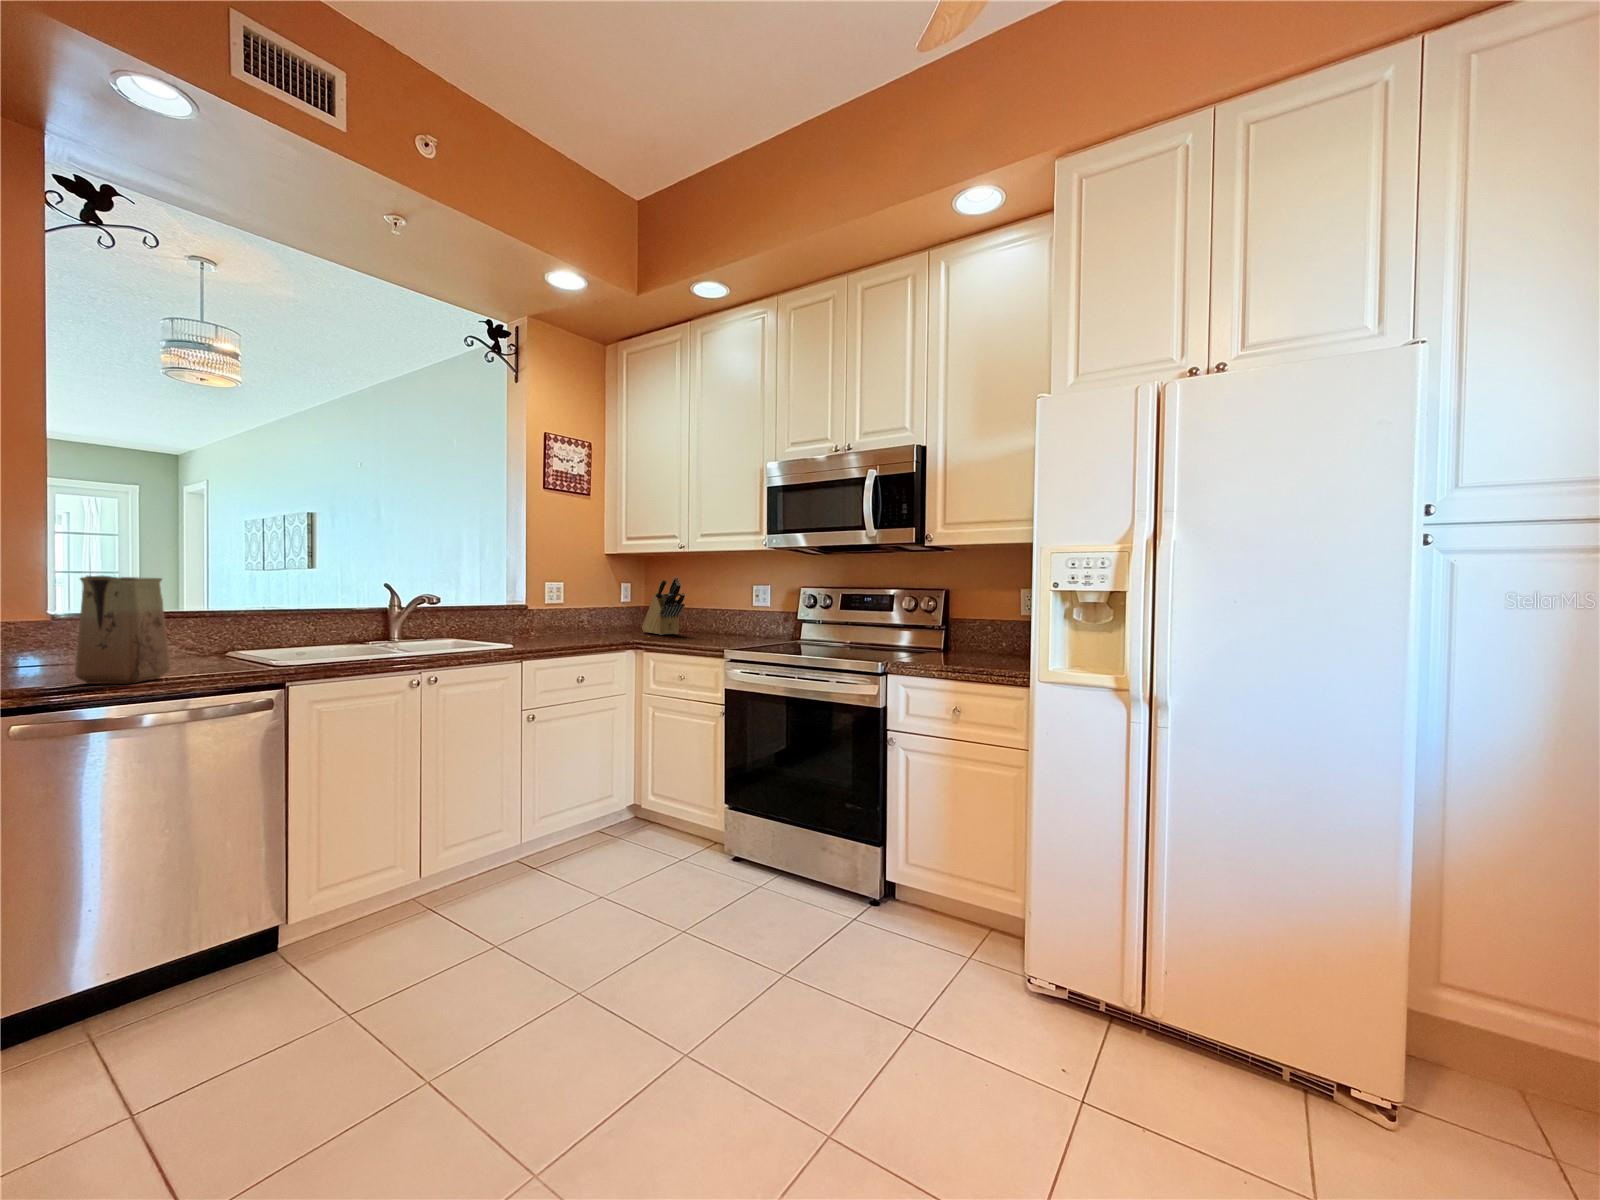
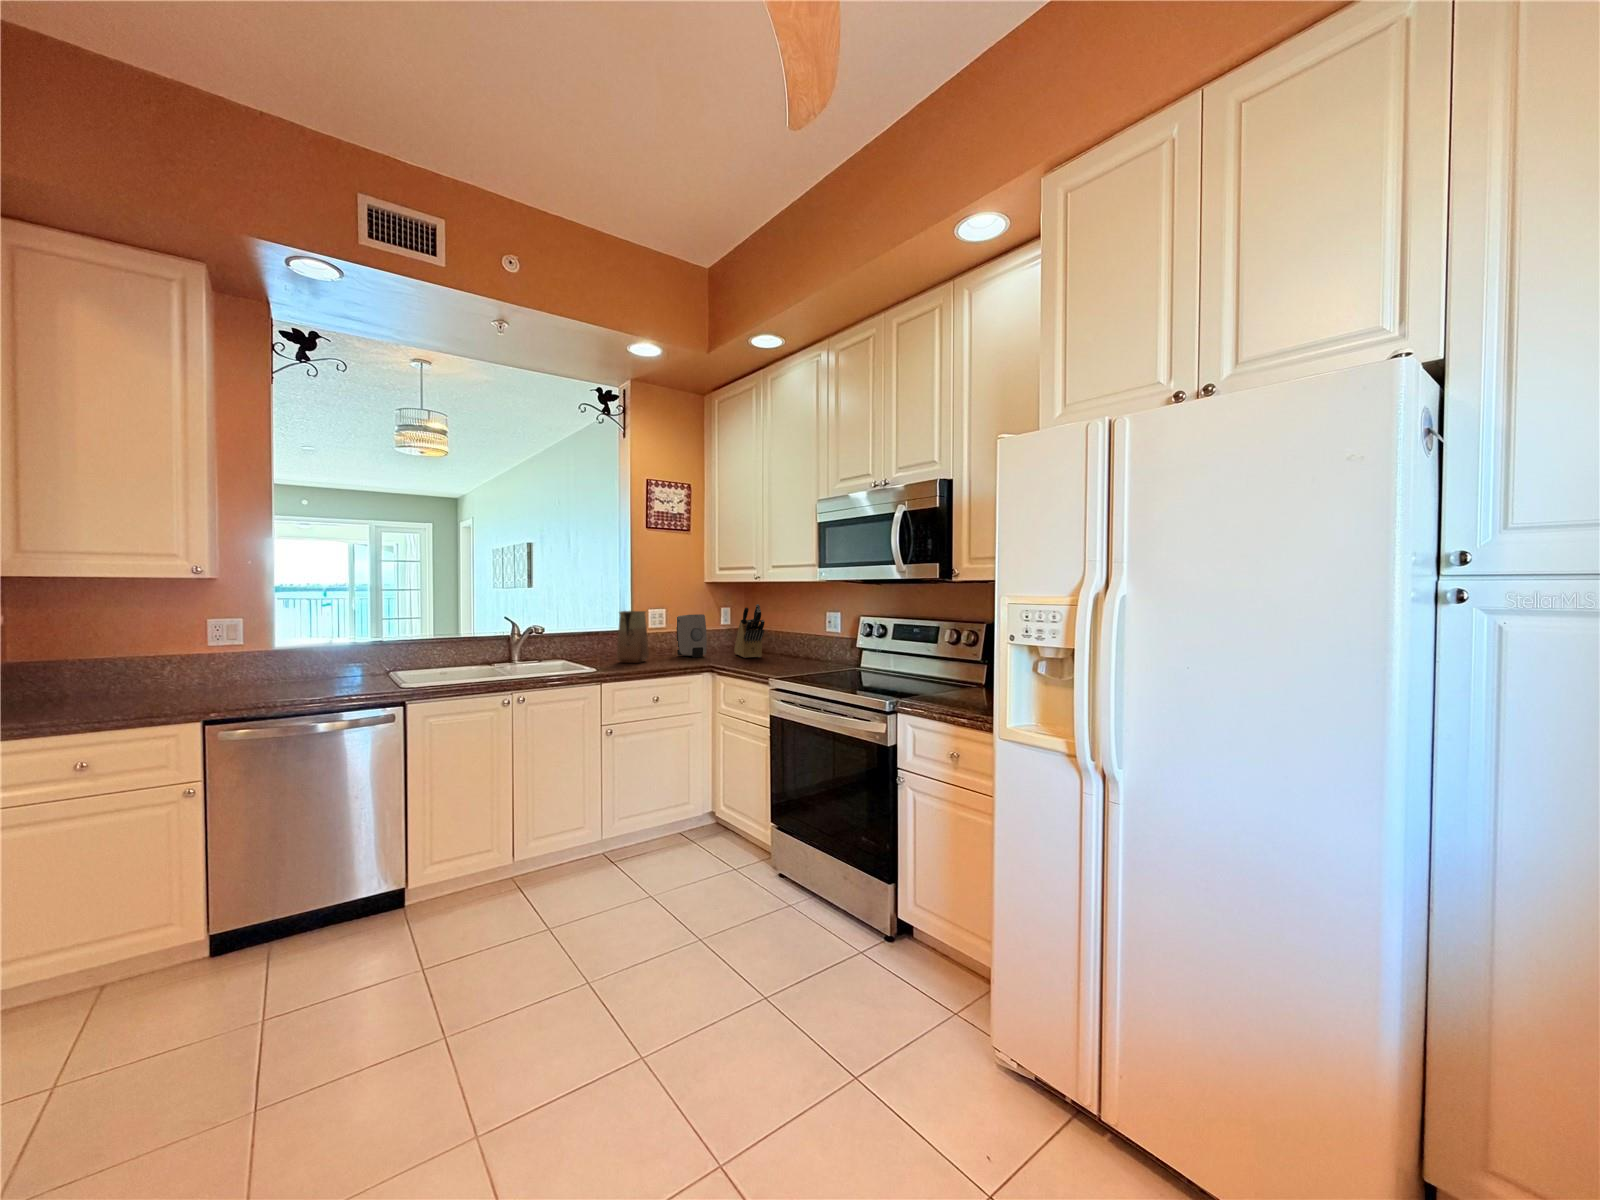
vase: present [75,576,170,684] -> present [616,611,649,663]
soap dispenser: none [577,588,615,636] -> present [677,614,707,657]

